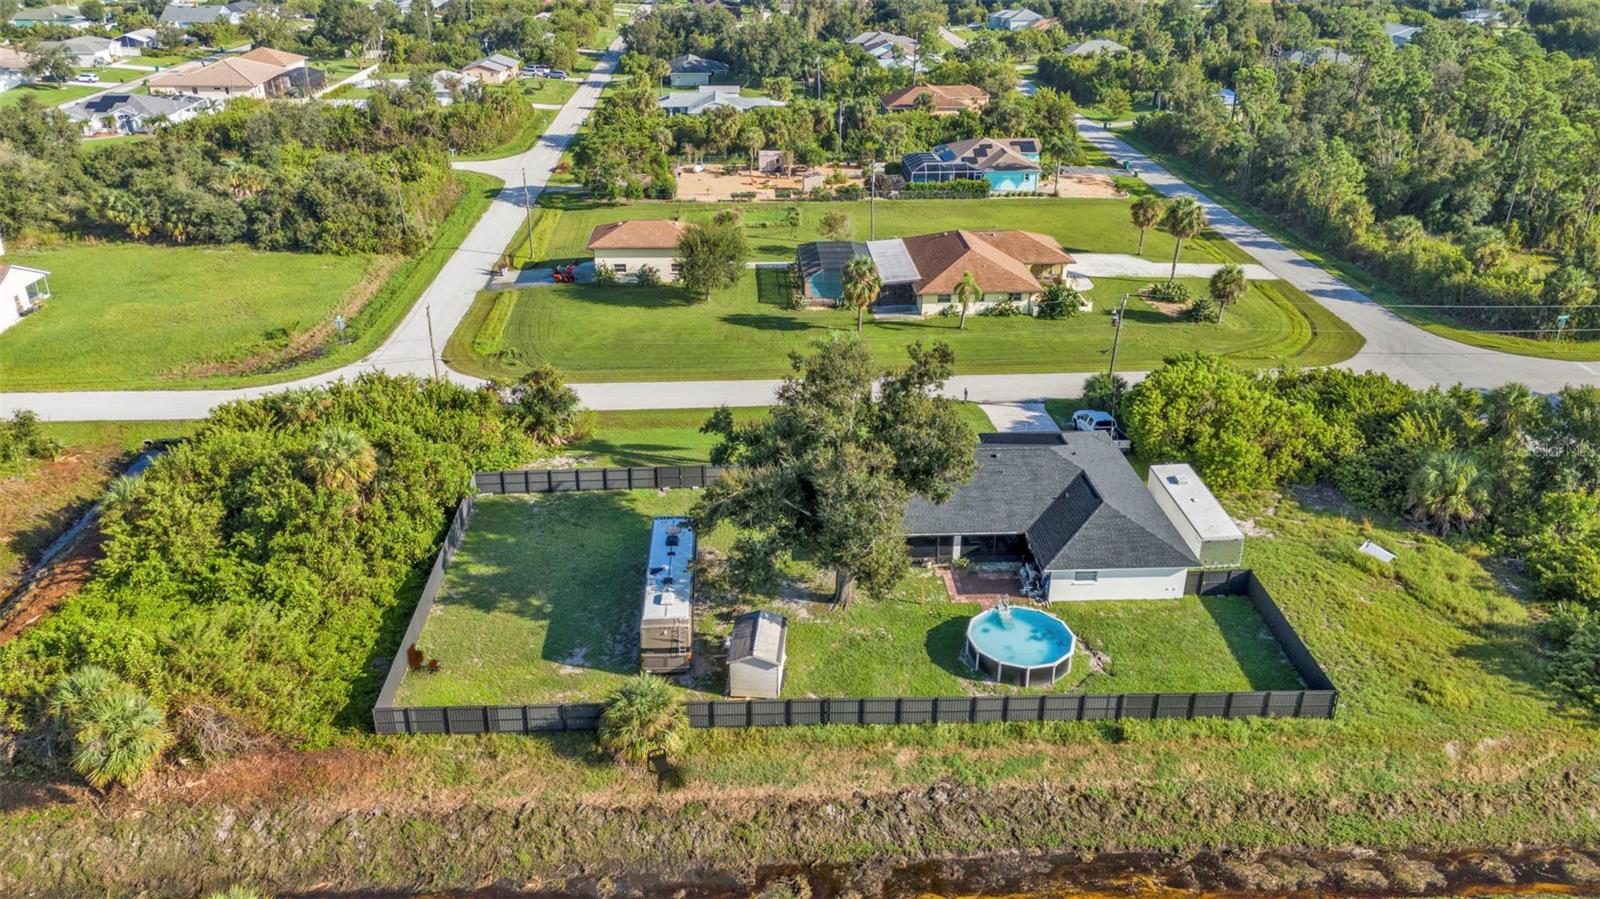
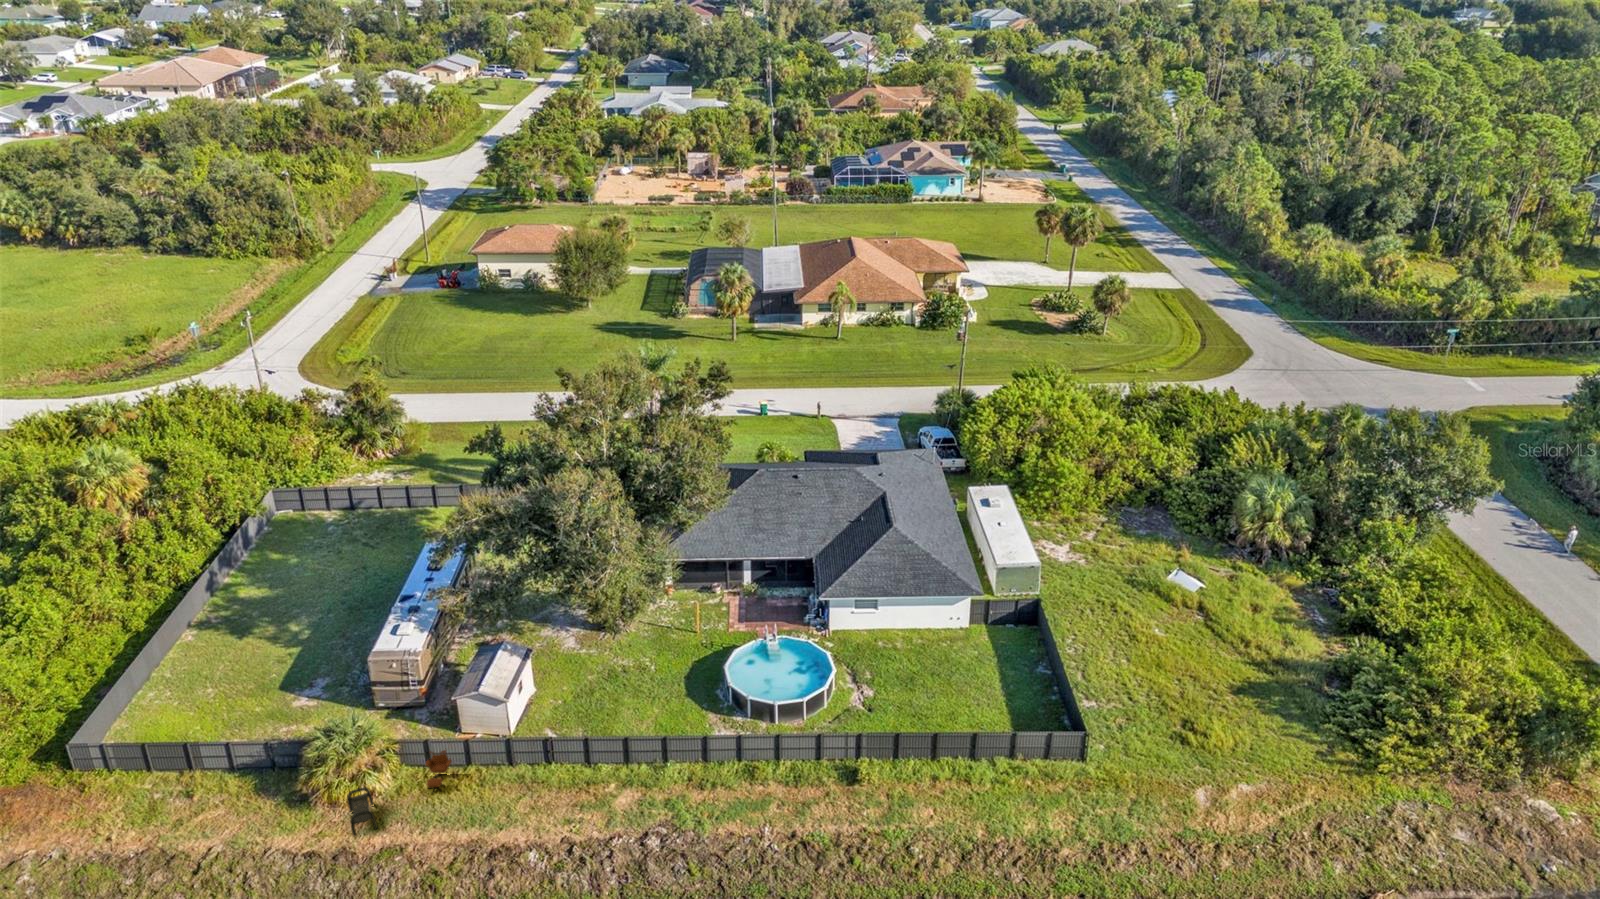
lounge chair: present [407,643,438,670] -> present [426,750,452,789]

